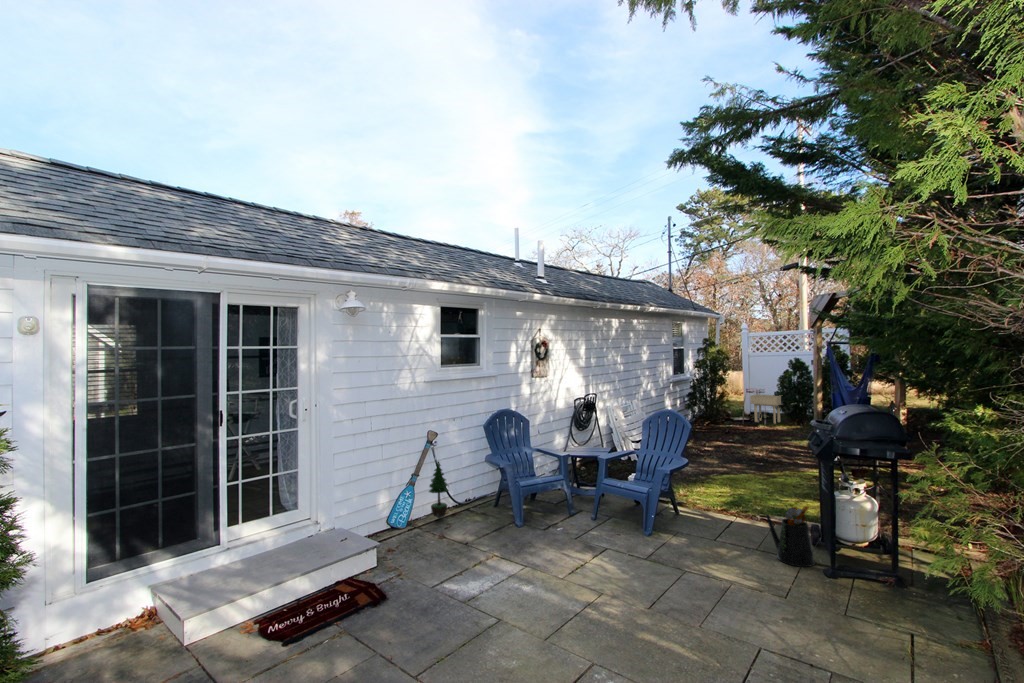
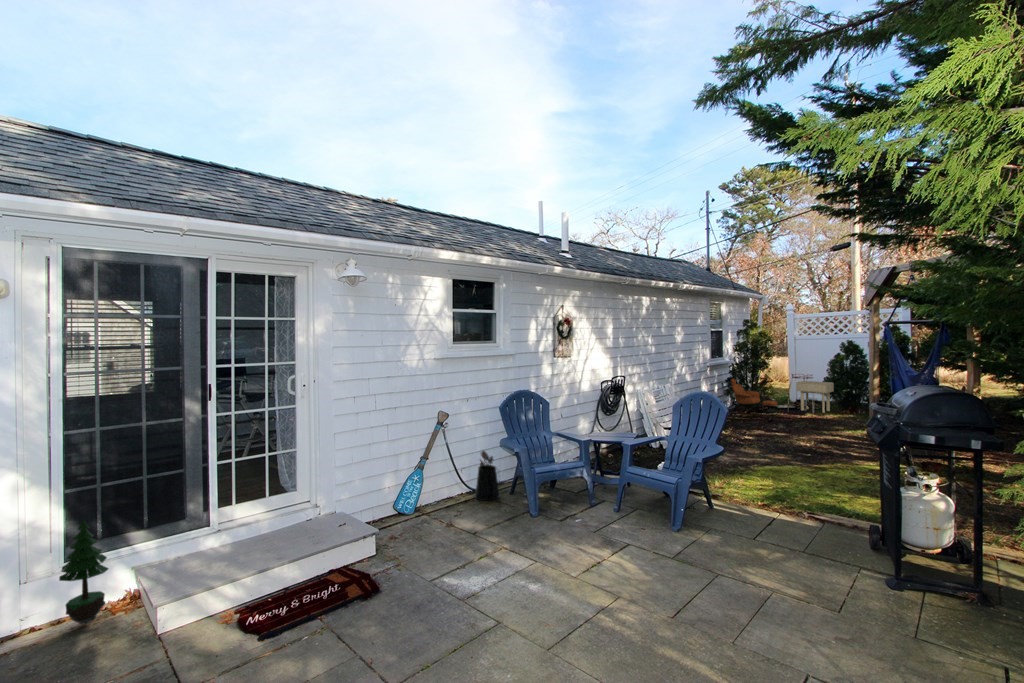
lounge chair: none [691,393,735,426] -> present [731,379,777,413]
potted tree: present [429,462,449,519] -> present [59,520,108,624]
watering can: present [766,506,822,567] -> present [475,451,500,501]

